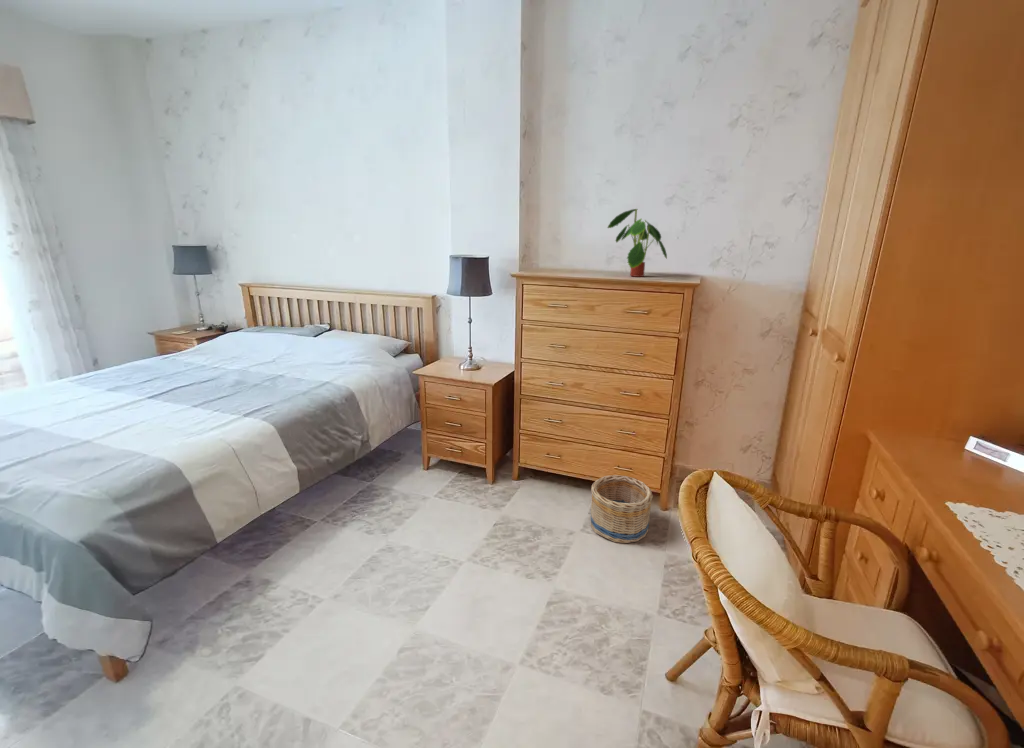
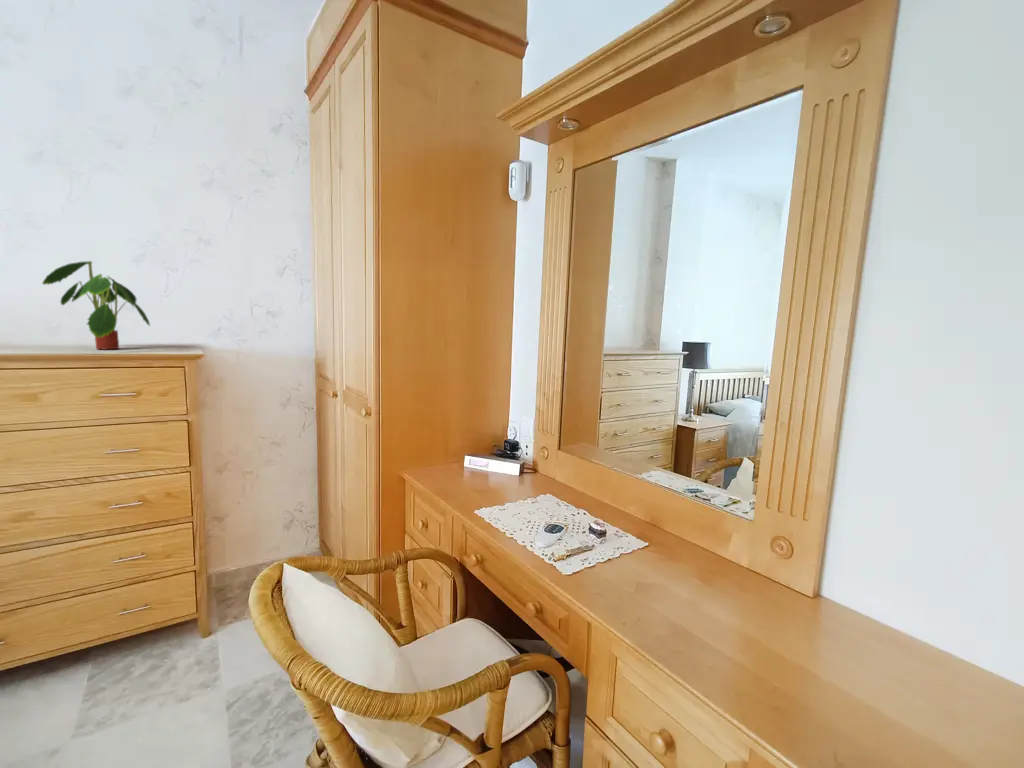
basket: present [590,475,653,543] -> none [82,616,191,726]

